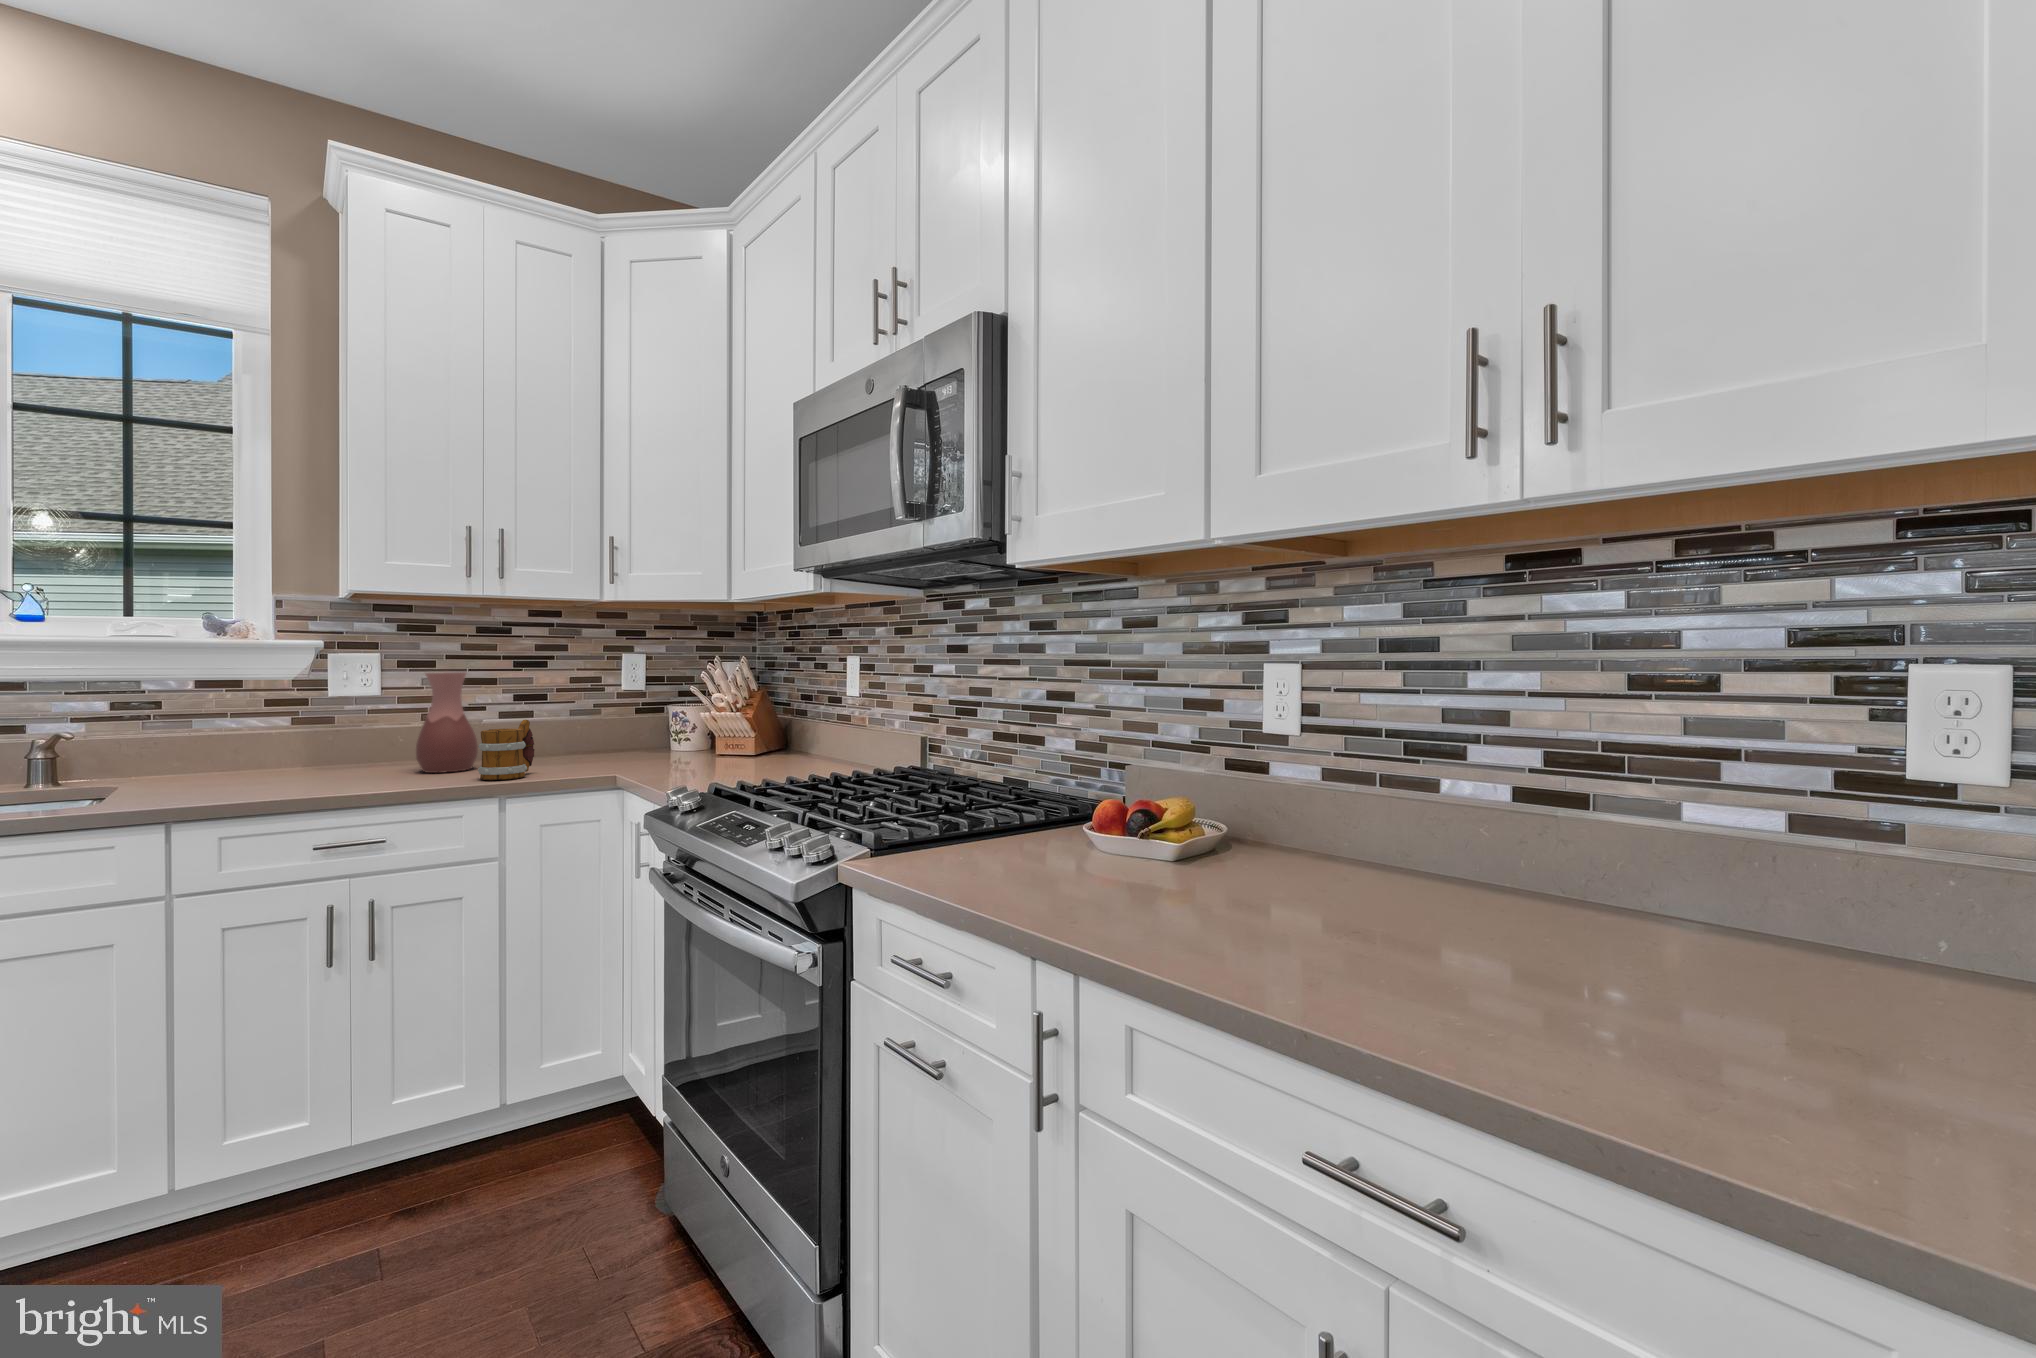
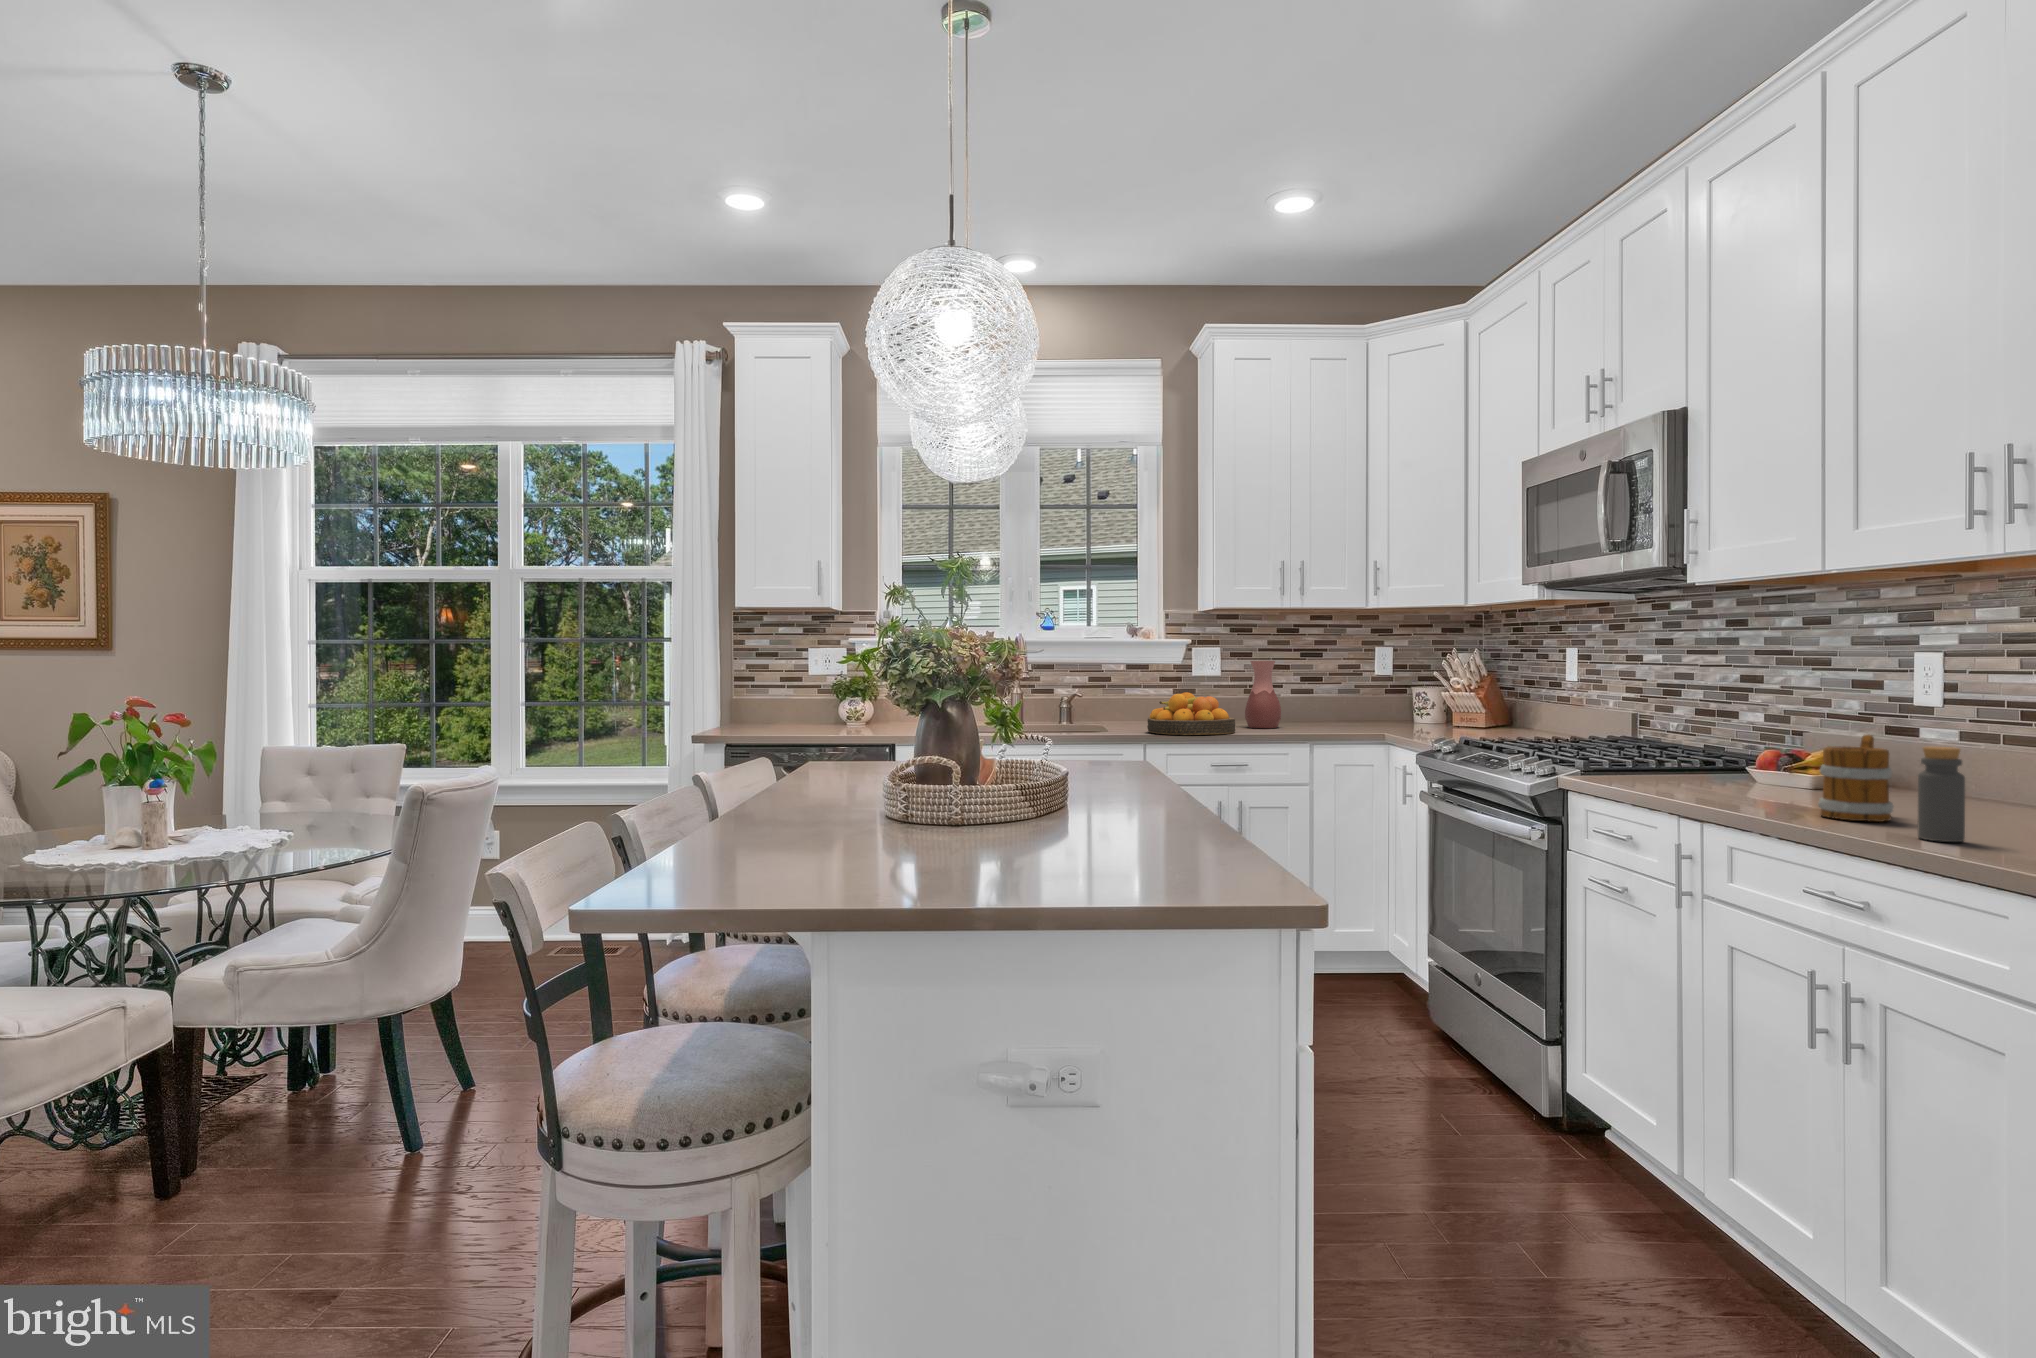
mug: present [478,720,534,780] -> present [1818,734,1894,822]
fruit bowl: none [194,725,381,801] -> present [1147,692,1235,735]
bottle: none [1557,865,1649,1086] -> present [1918,747,1965,842]

